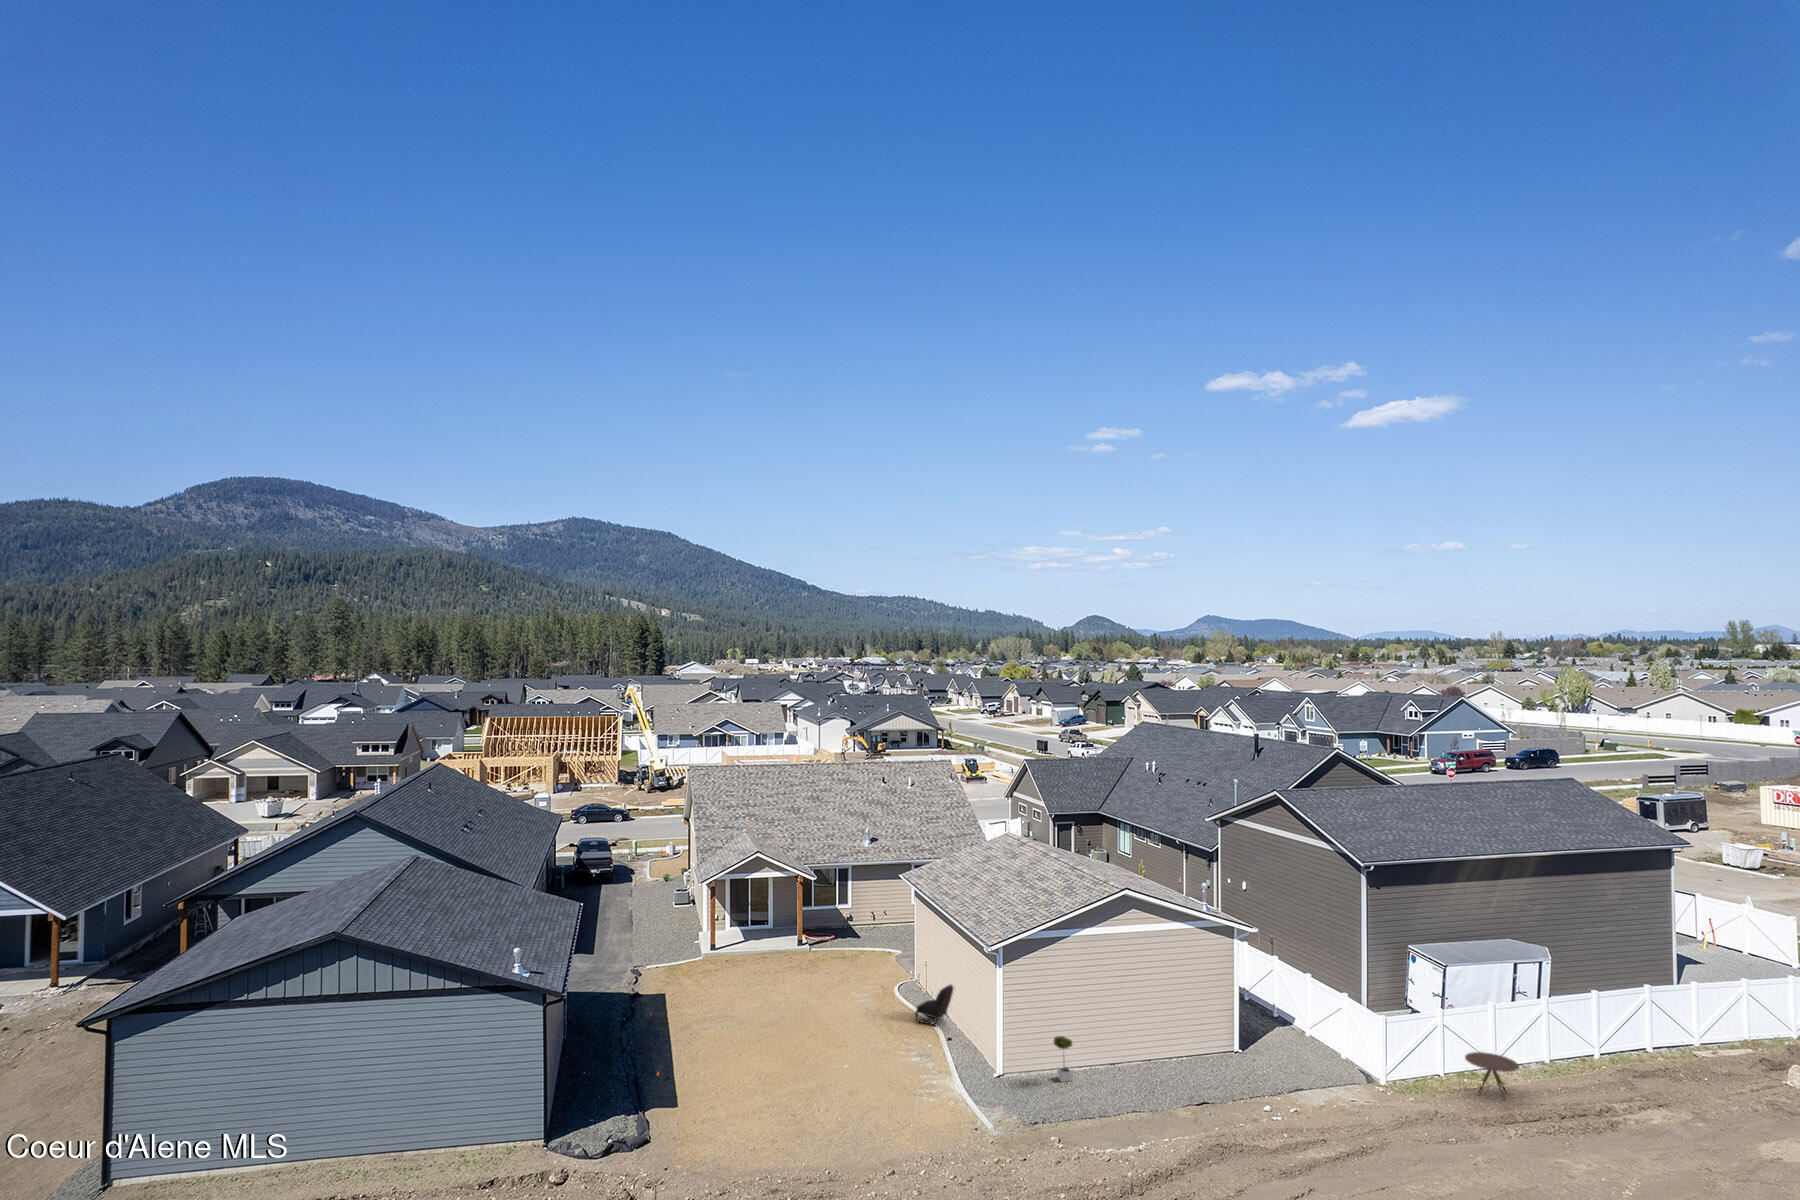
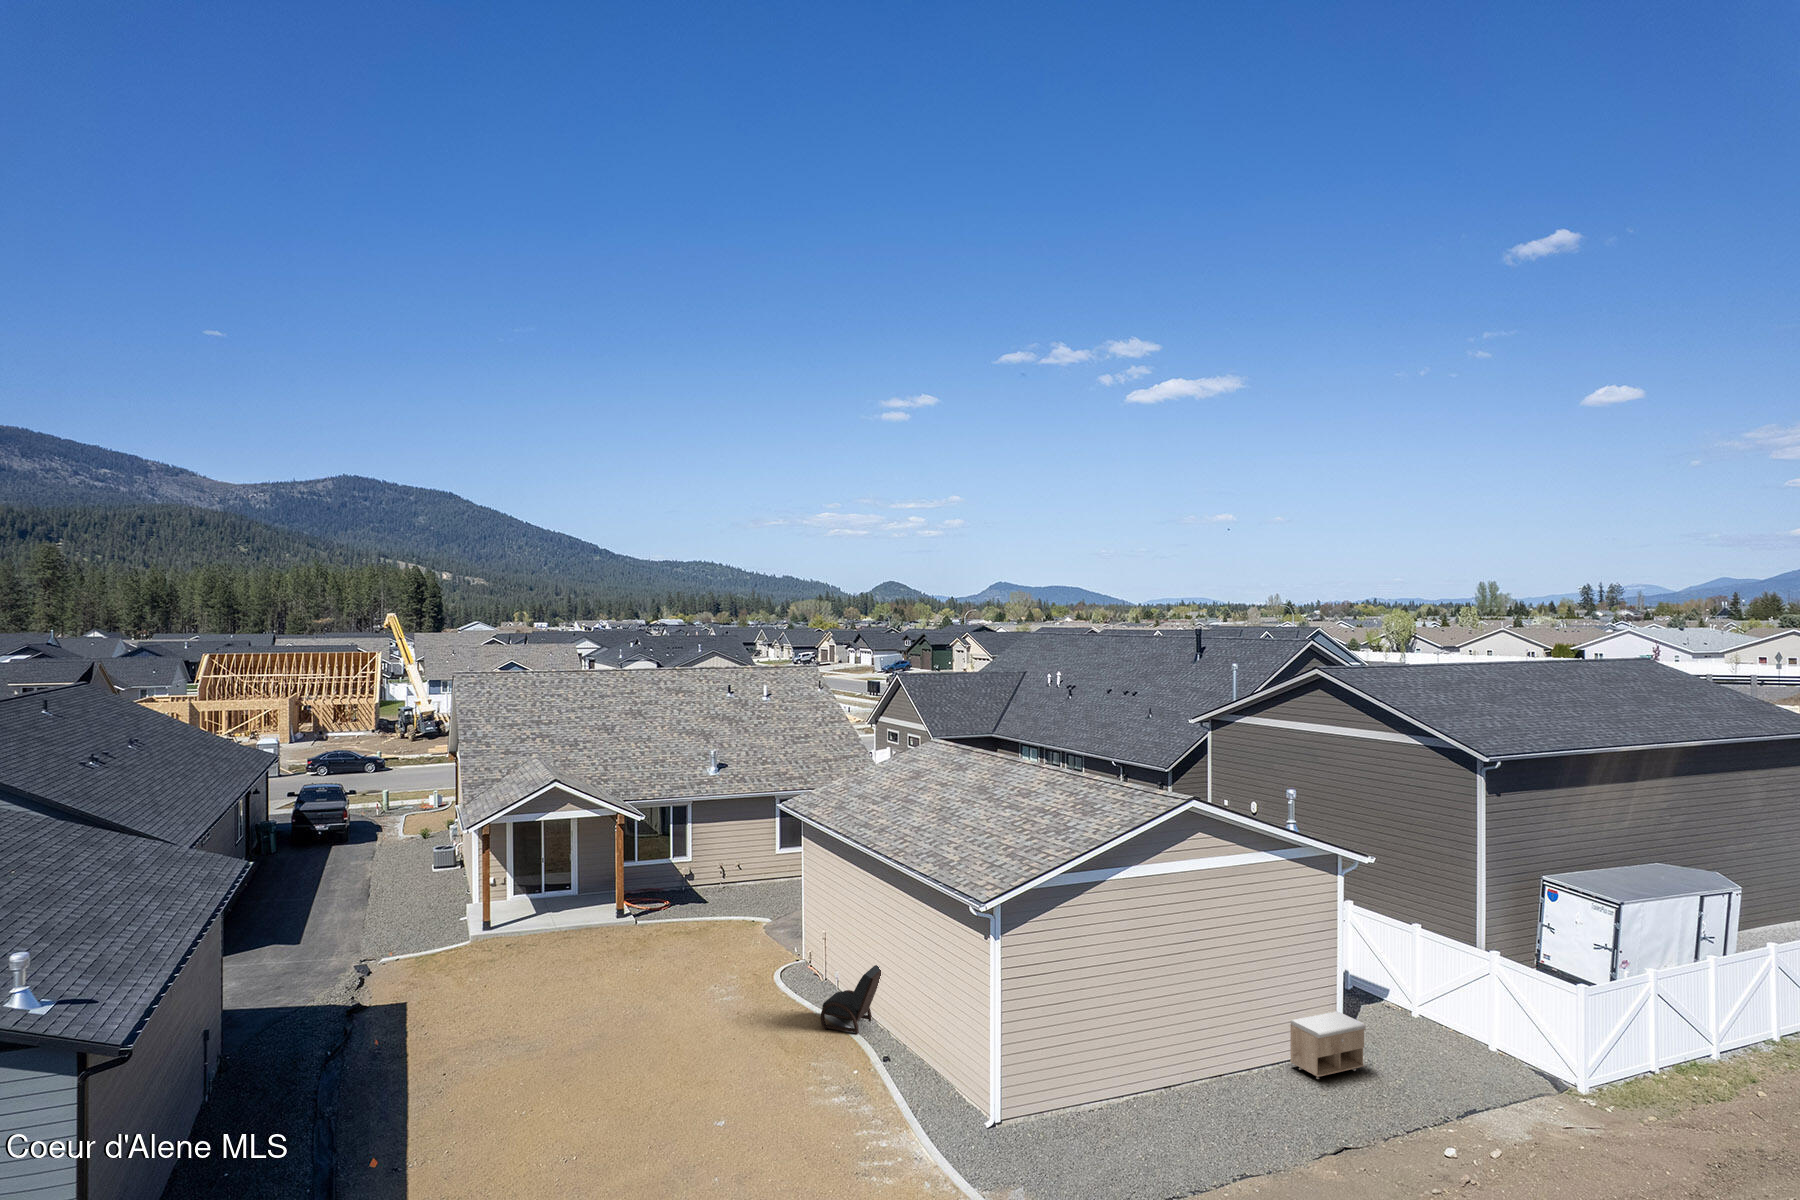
storage bench: none [1204,1031,1253,1072] -> present [1290,1011,1365,1079]
potted tree: present [1054,1036,1073,1082] -> none [1081,1046,1114,1124]
round table: present [1465,1052,1519,1099] -> none [1668,1019,1759,1092]

